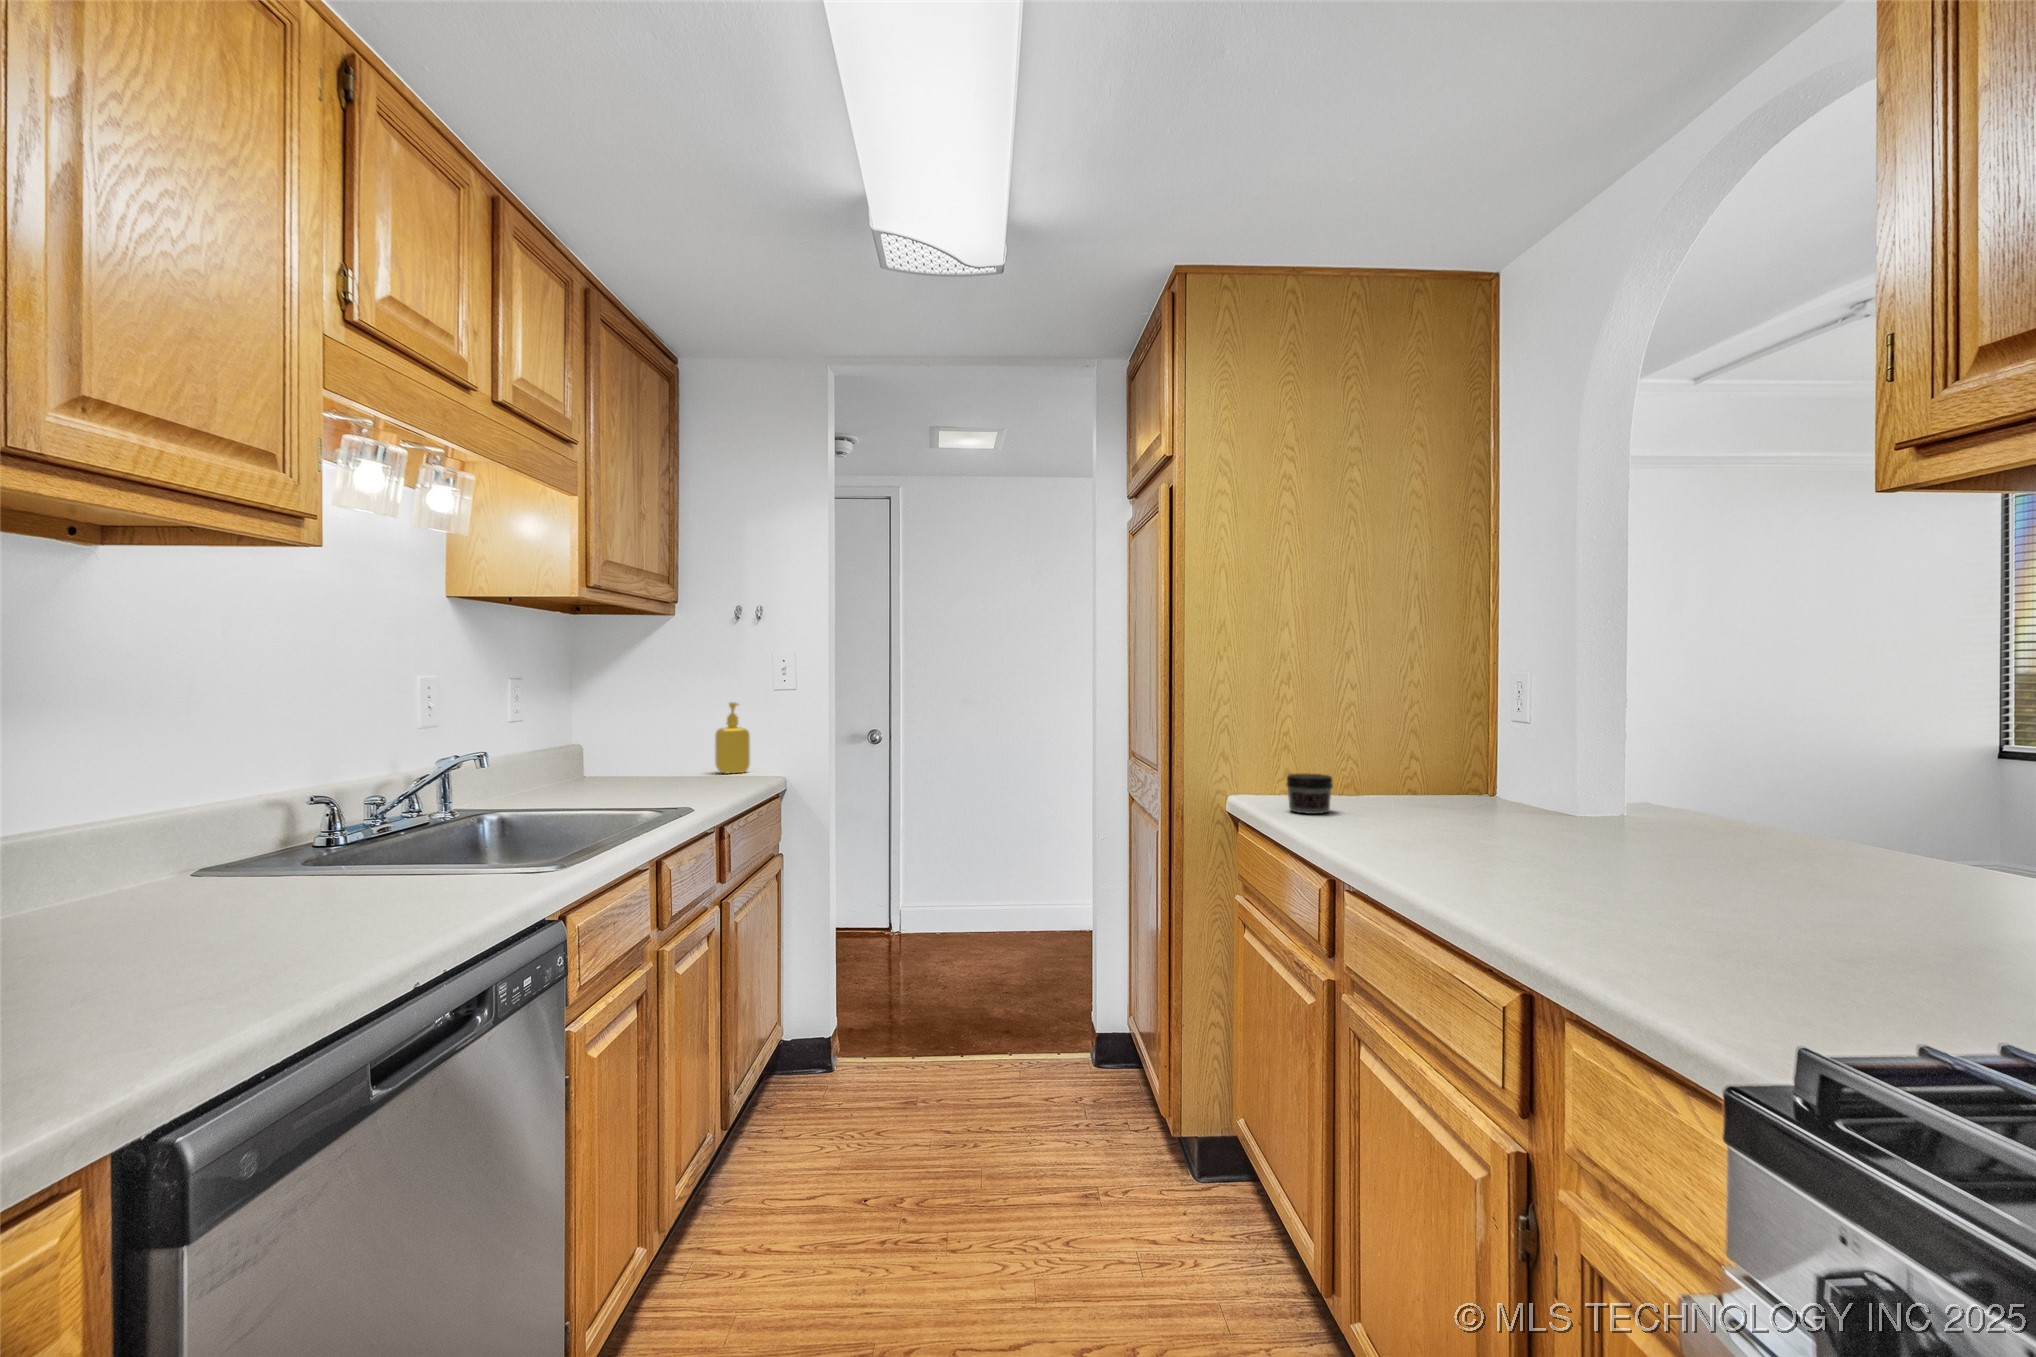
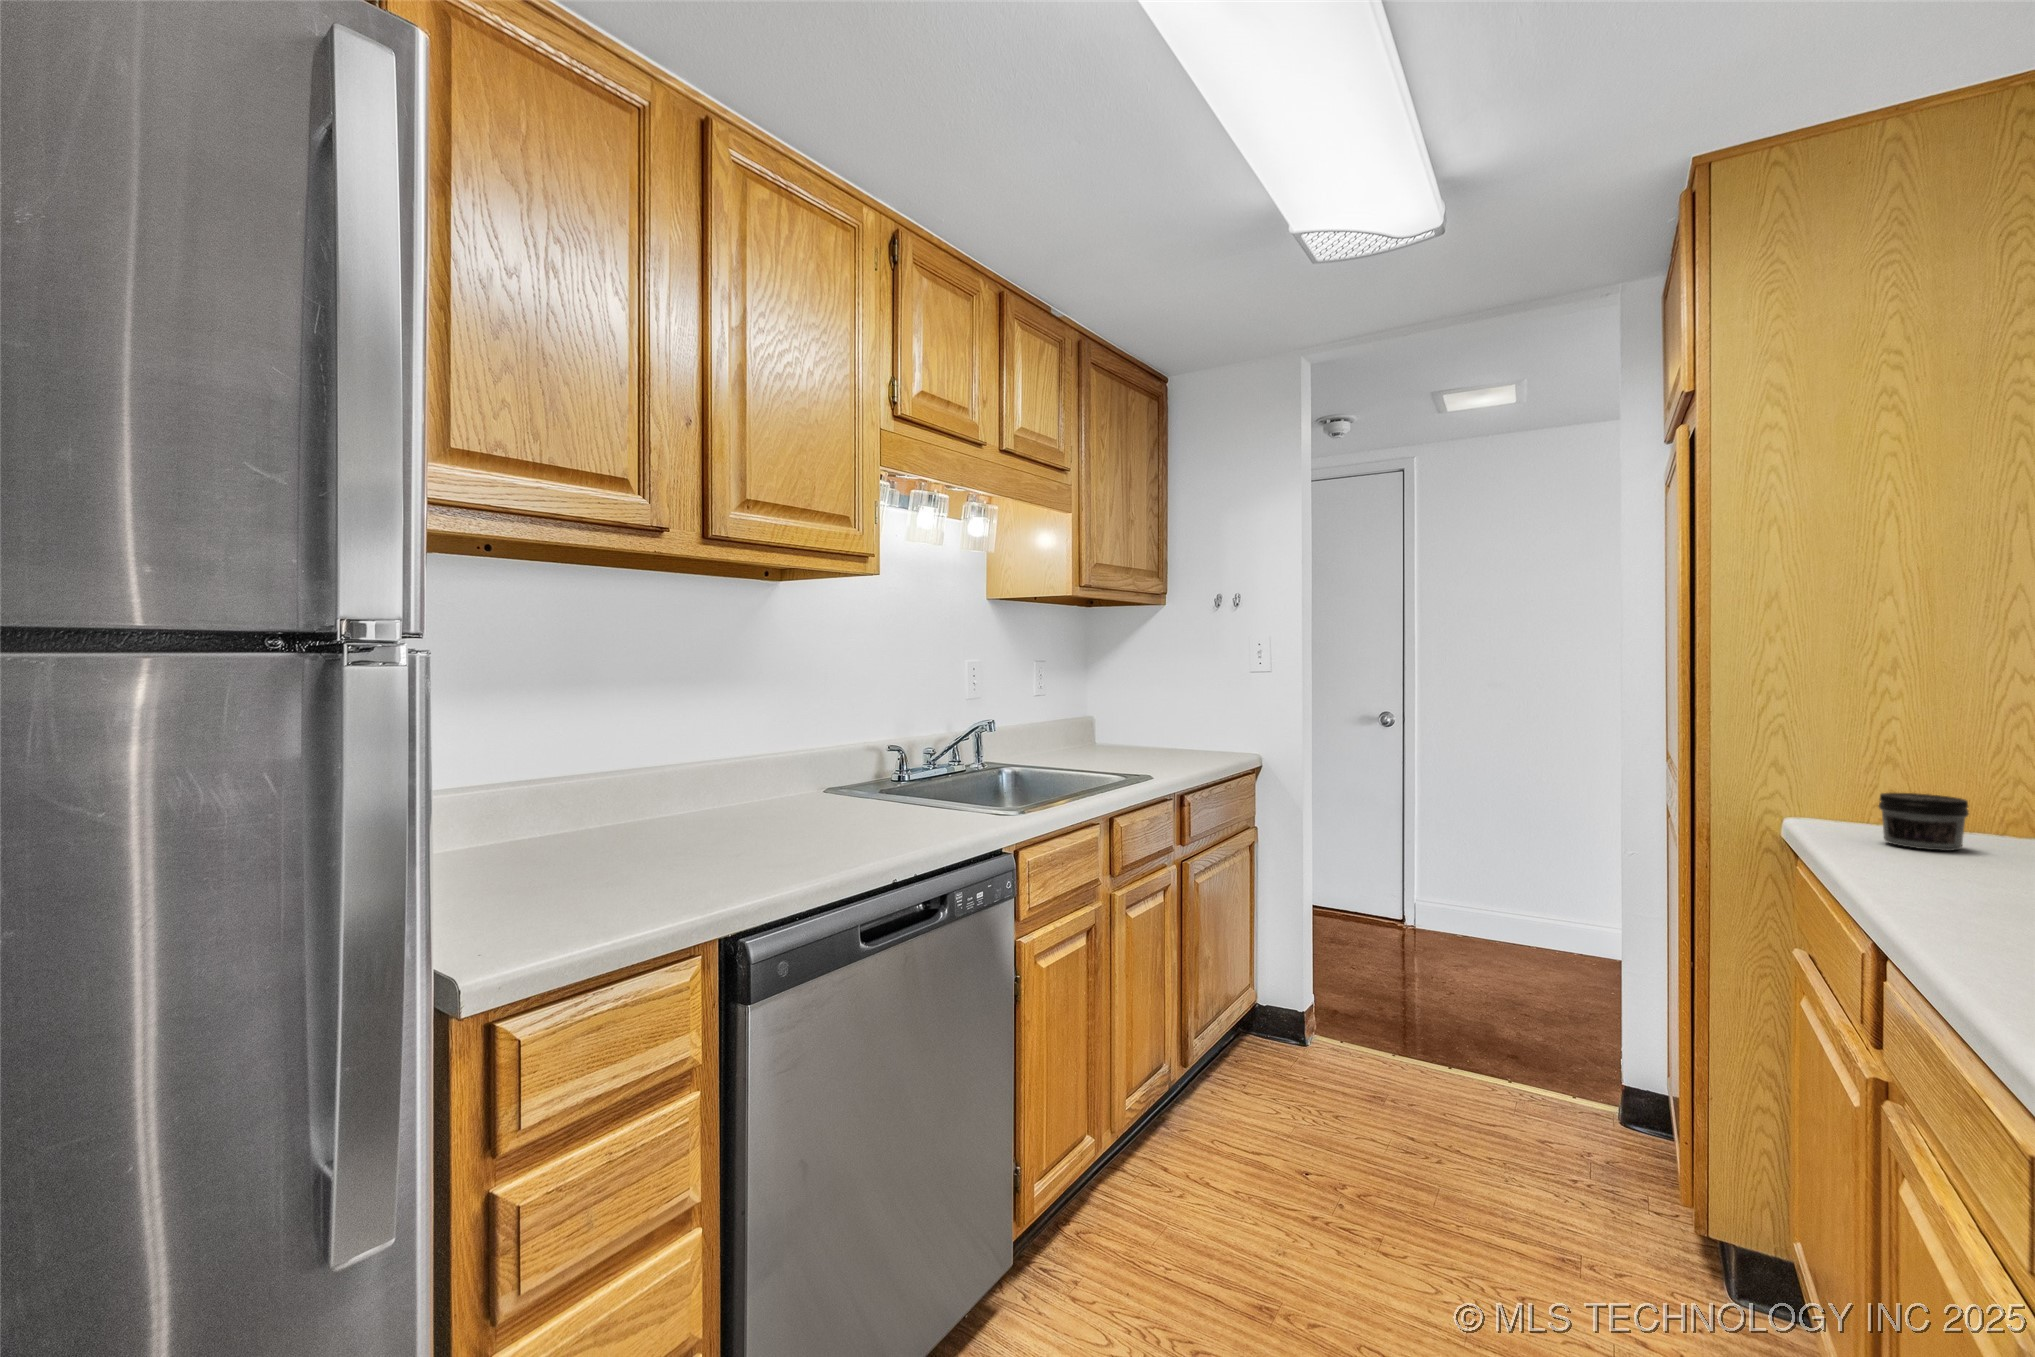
soap dispenser: present [715,702,750,774] -> none [1206,690,1235,754]

